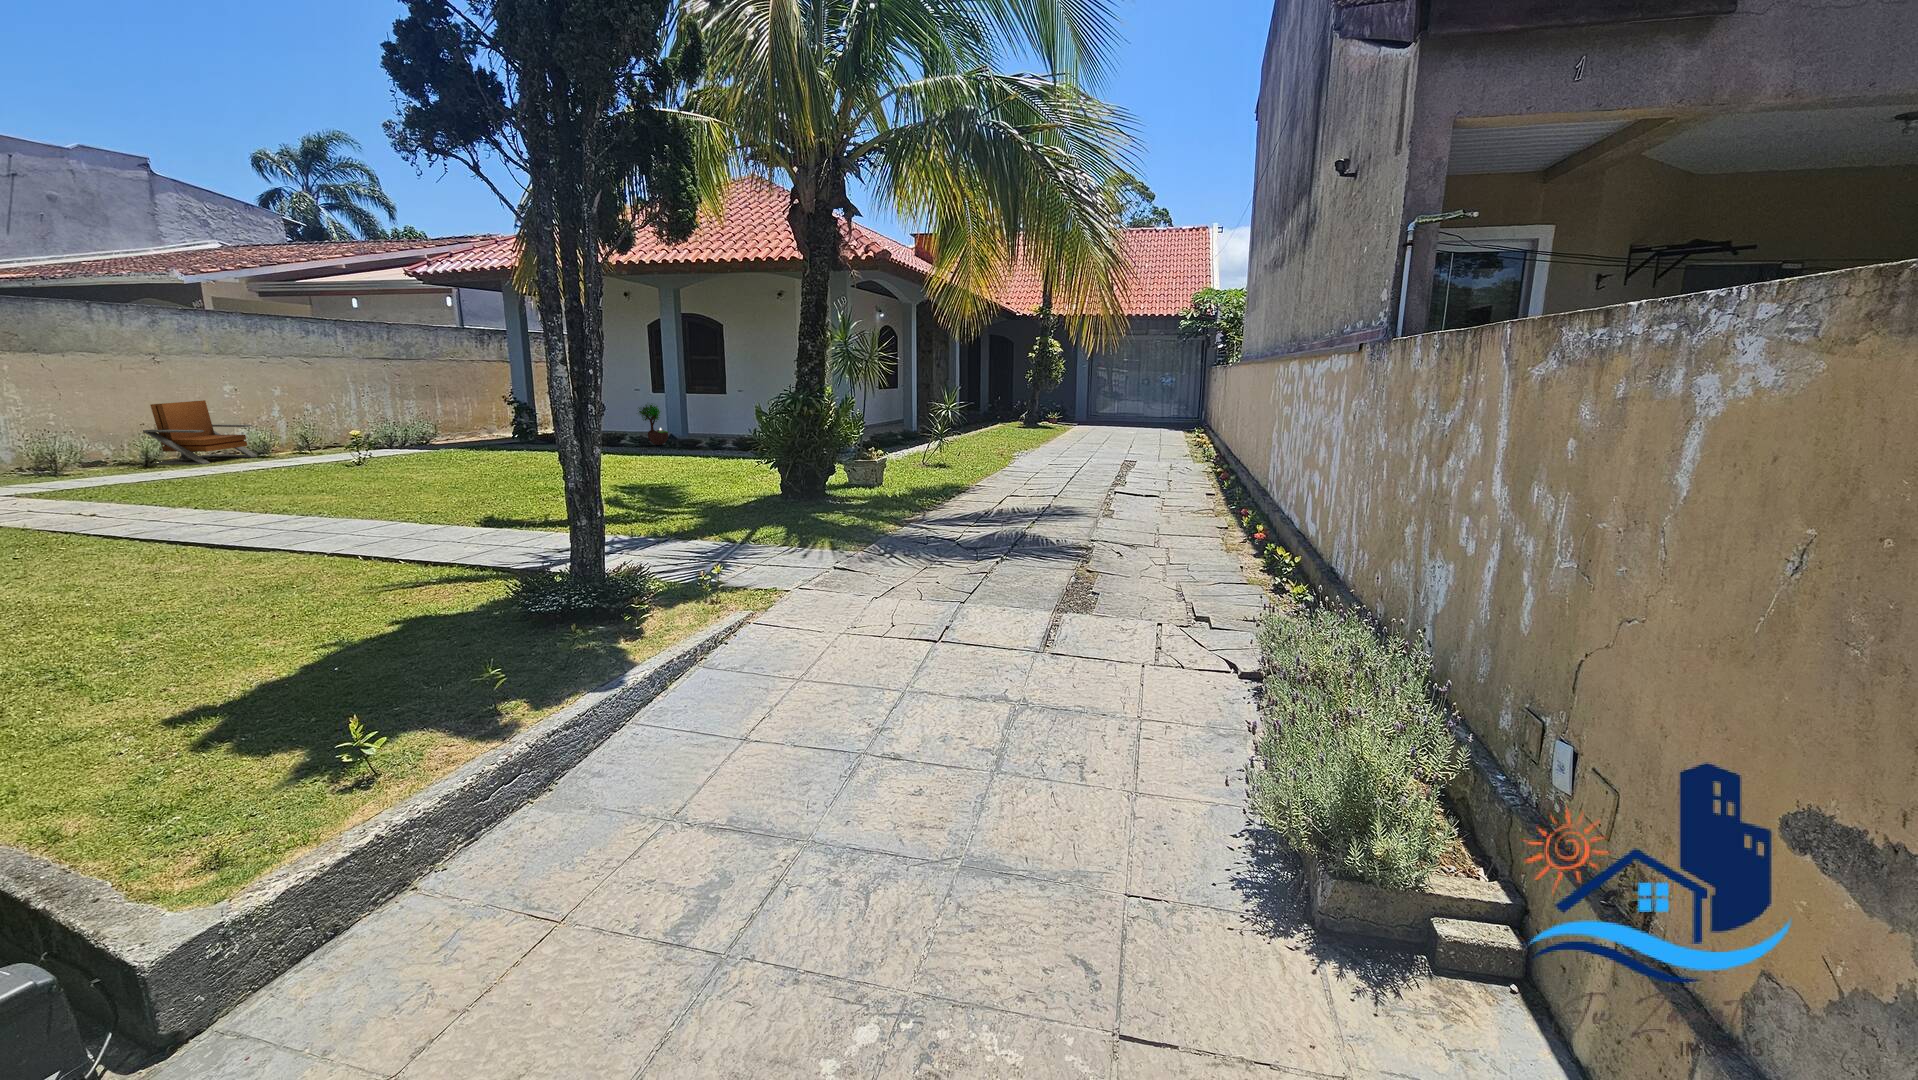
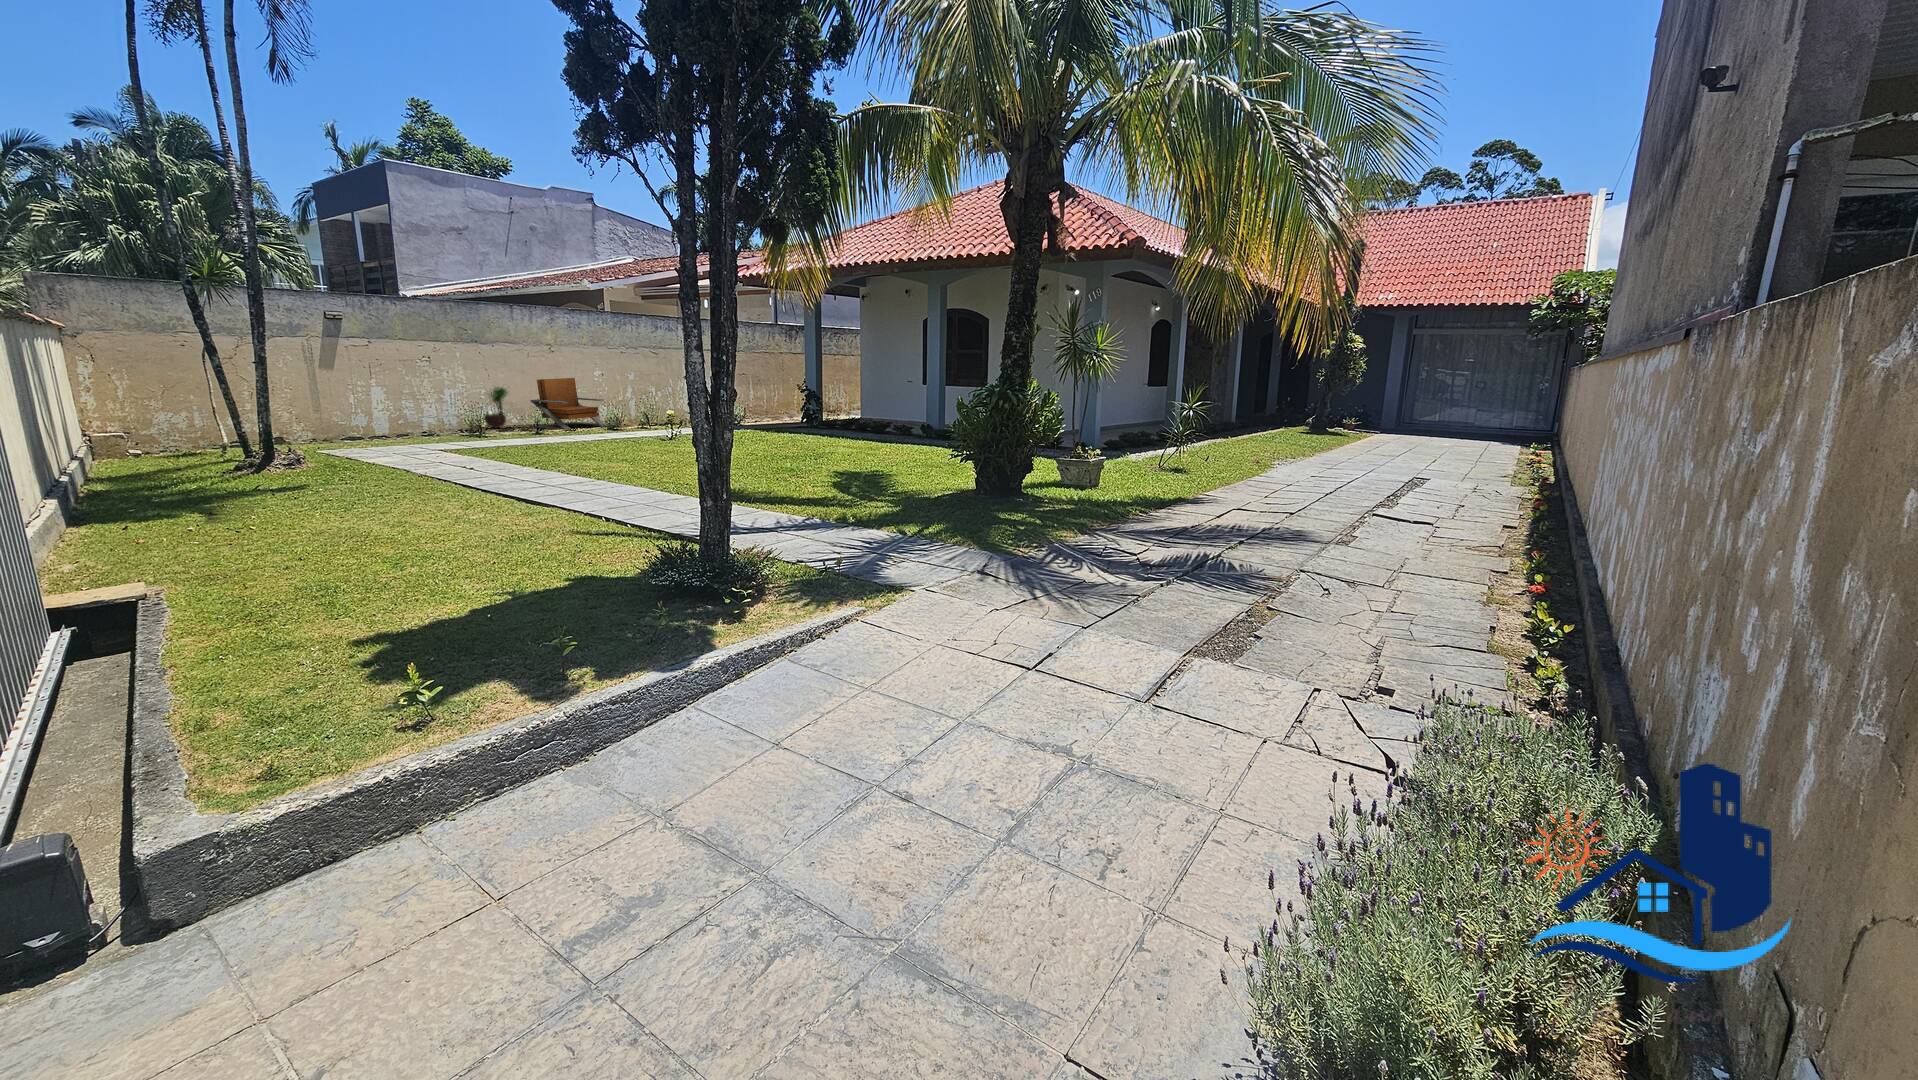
potted tree: present [639,404,668,445] -> present [484,387,507,428]

